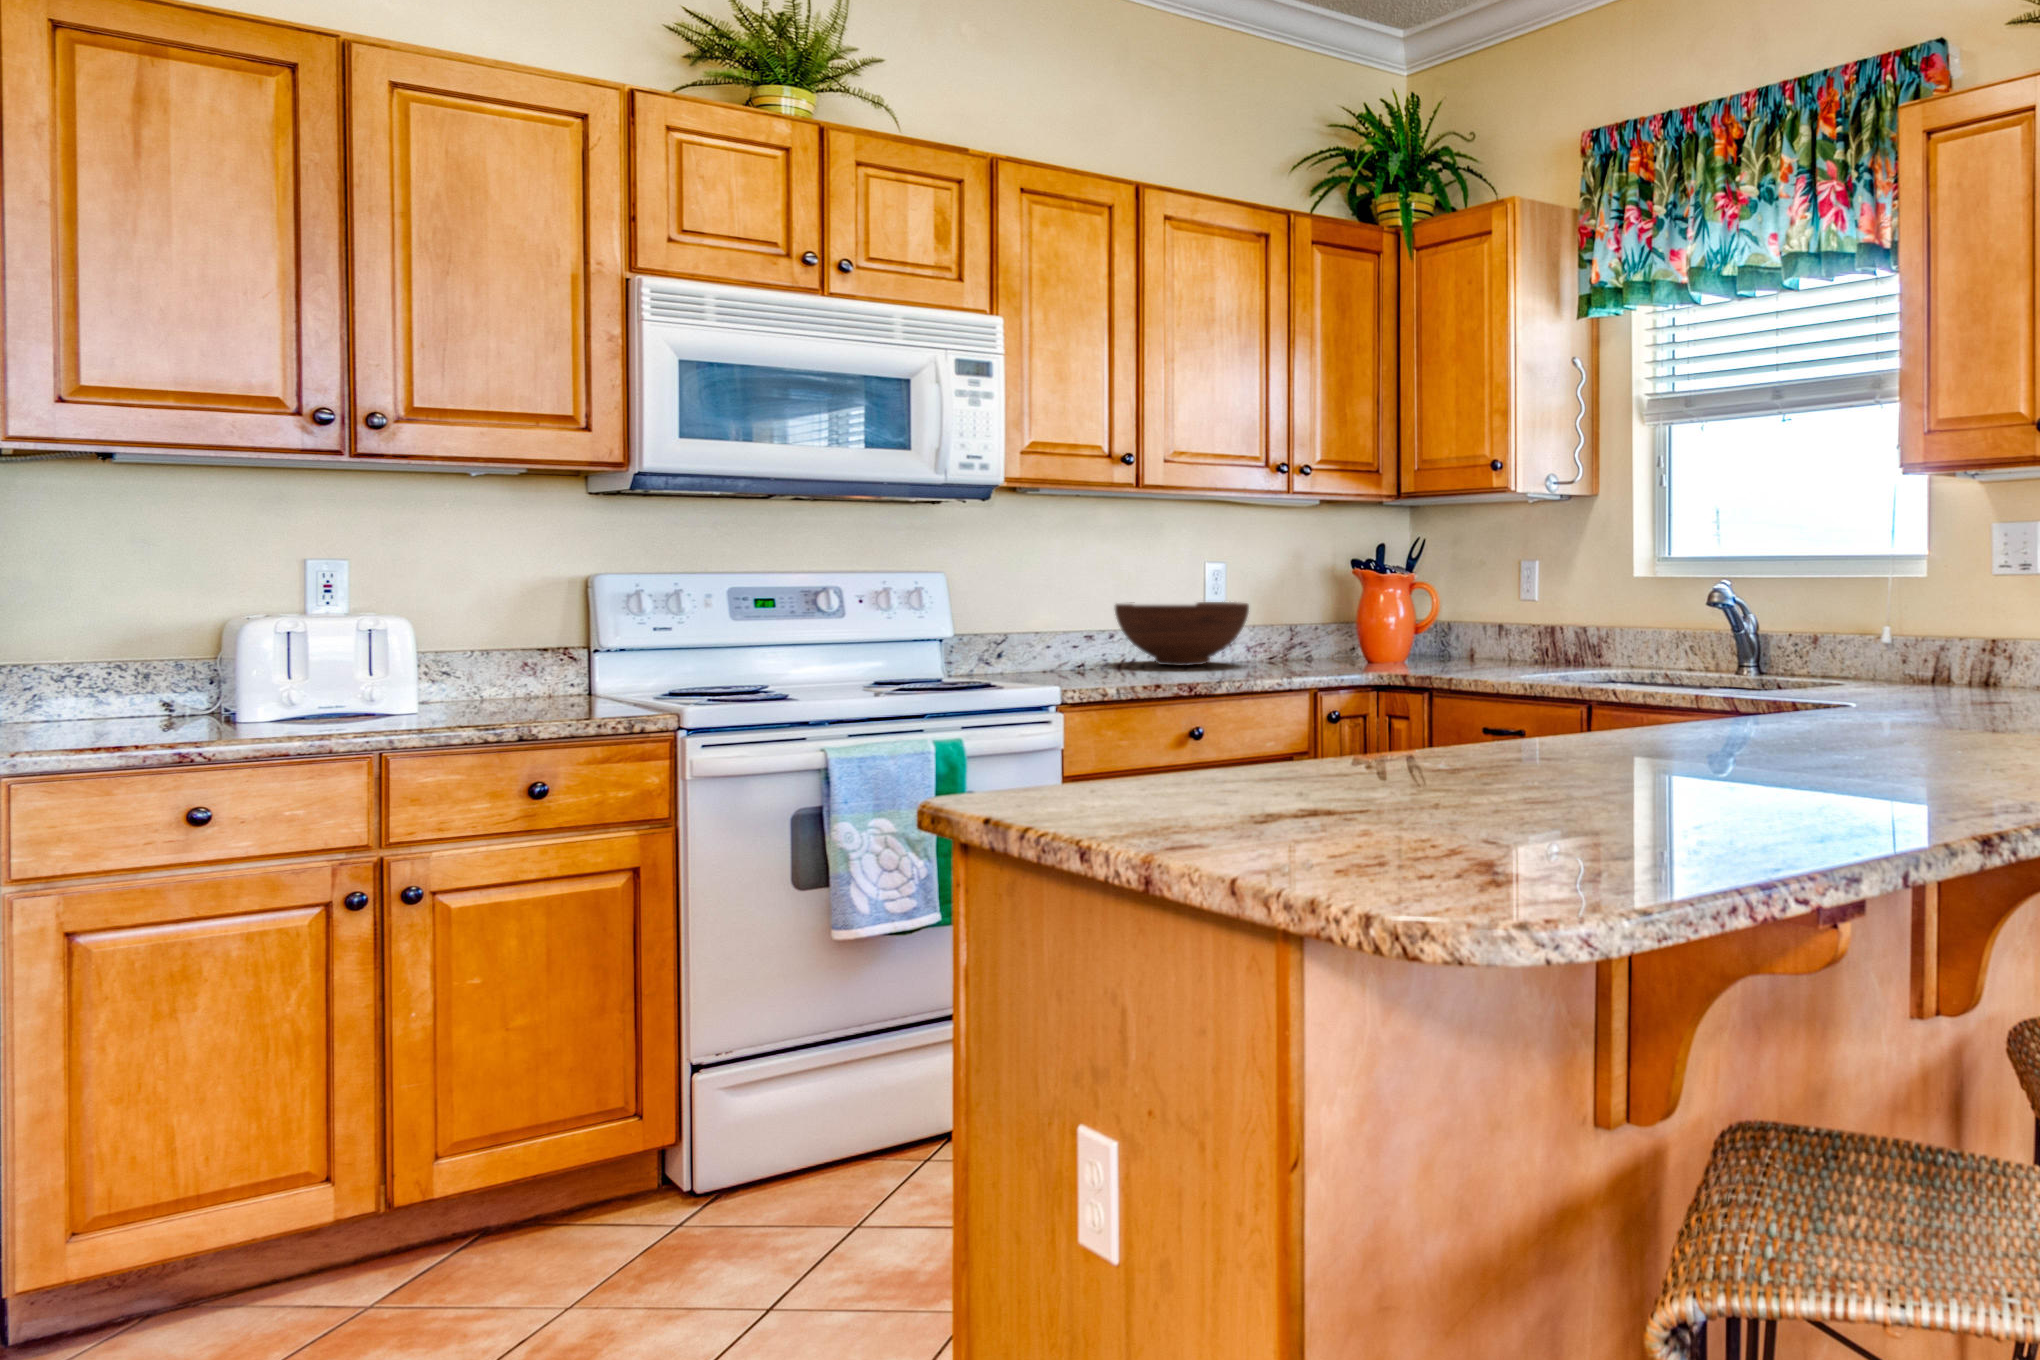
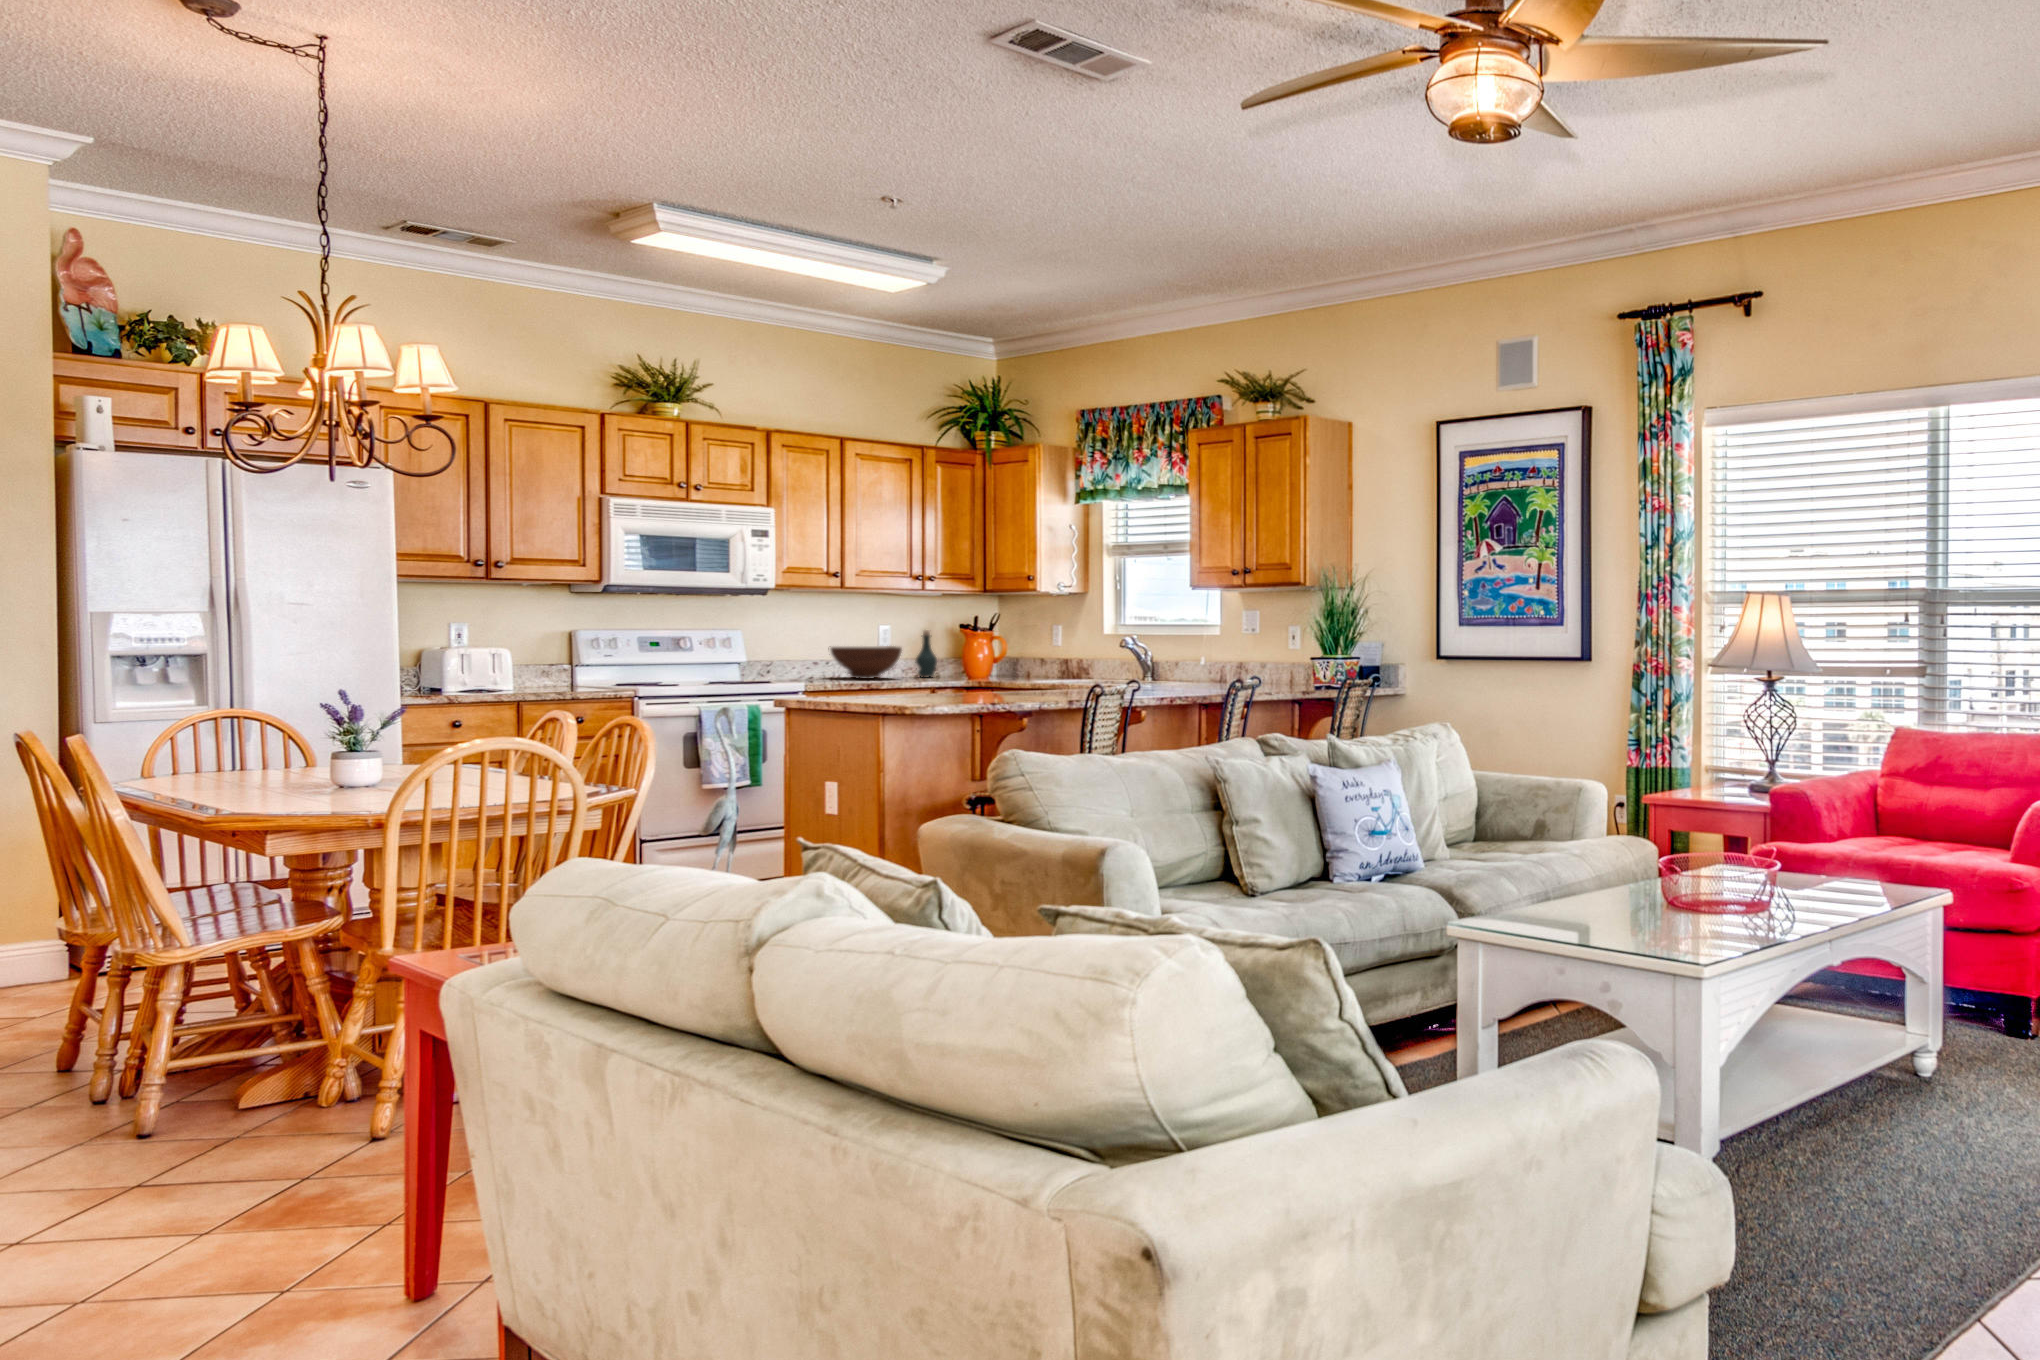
bottle: none [1271,571,1310,661] -> present [915,630,937,677]

